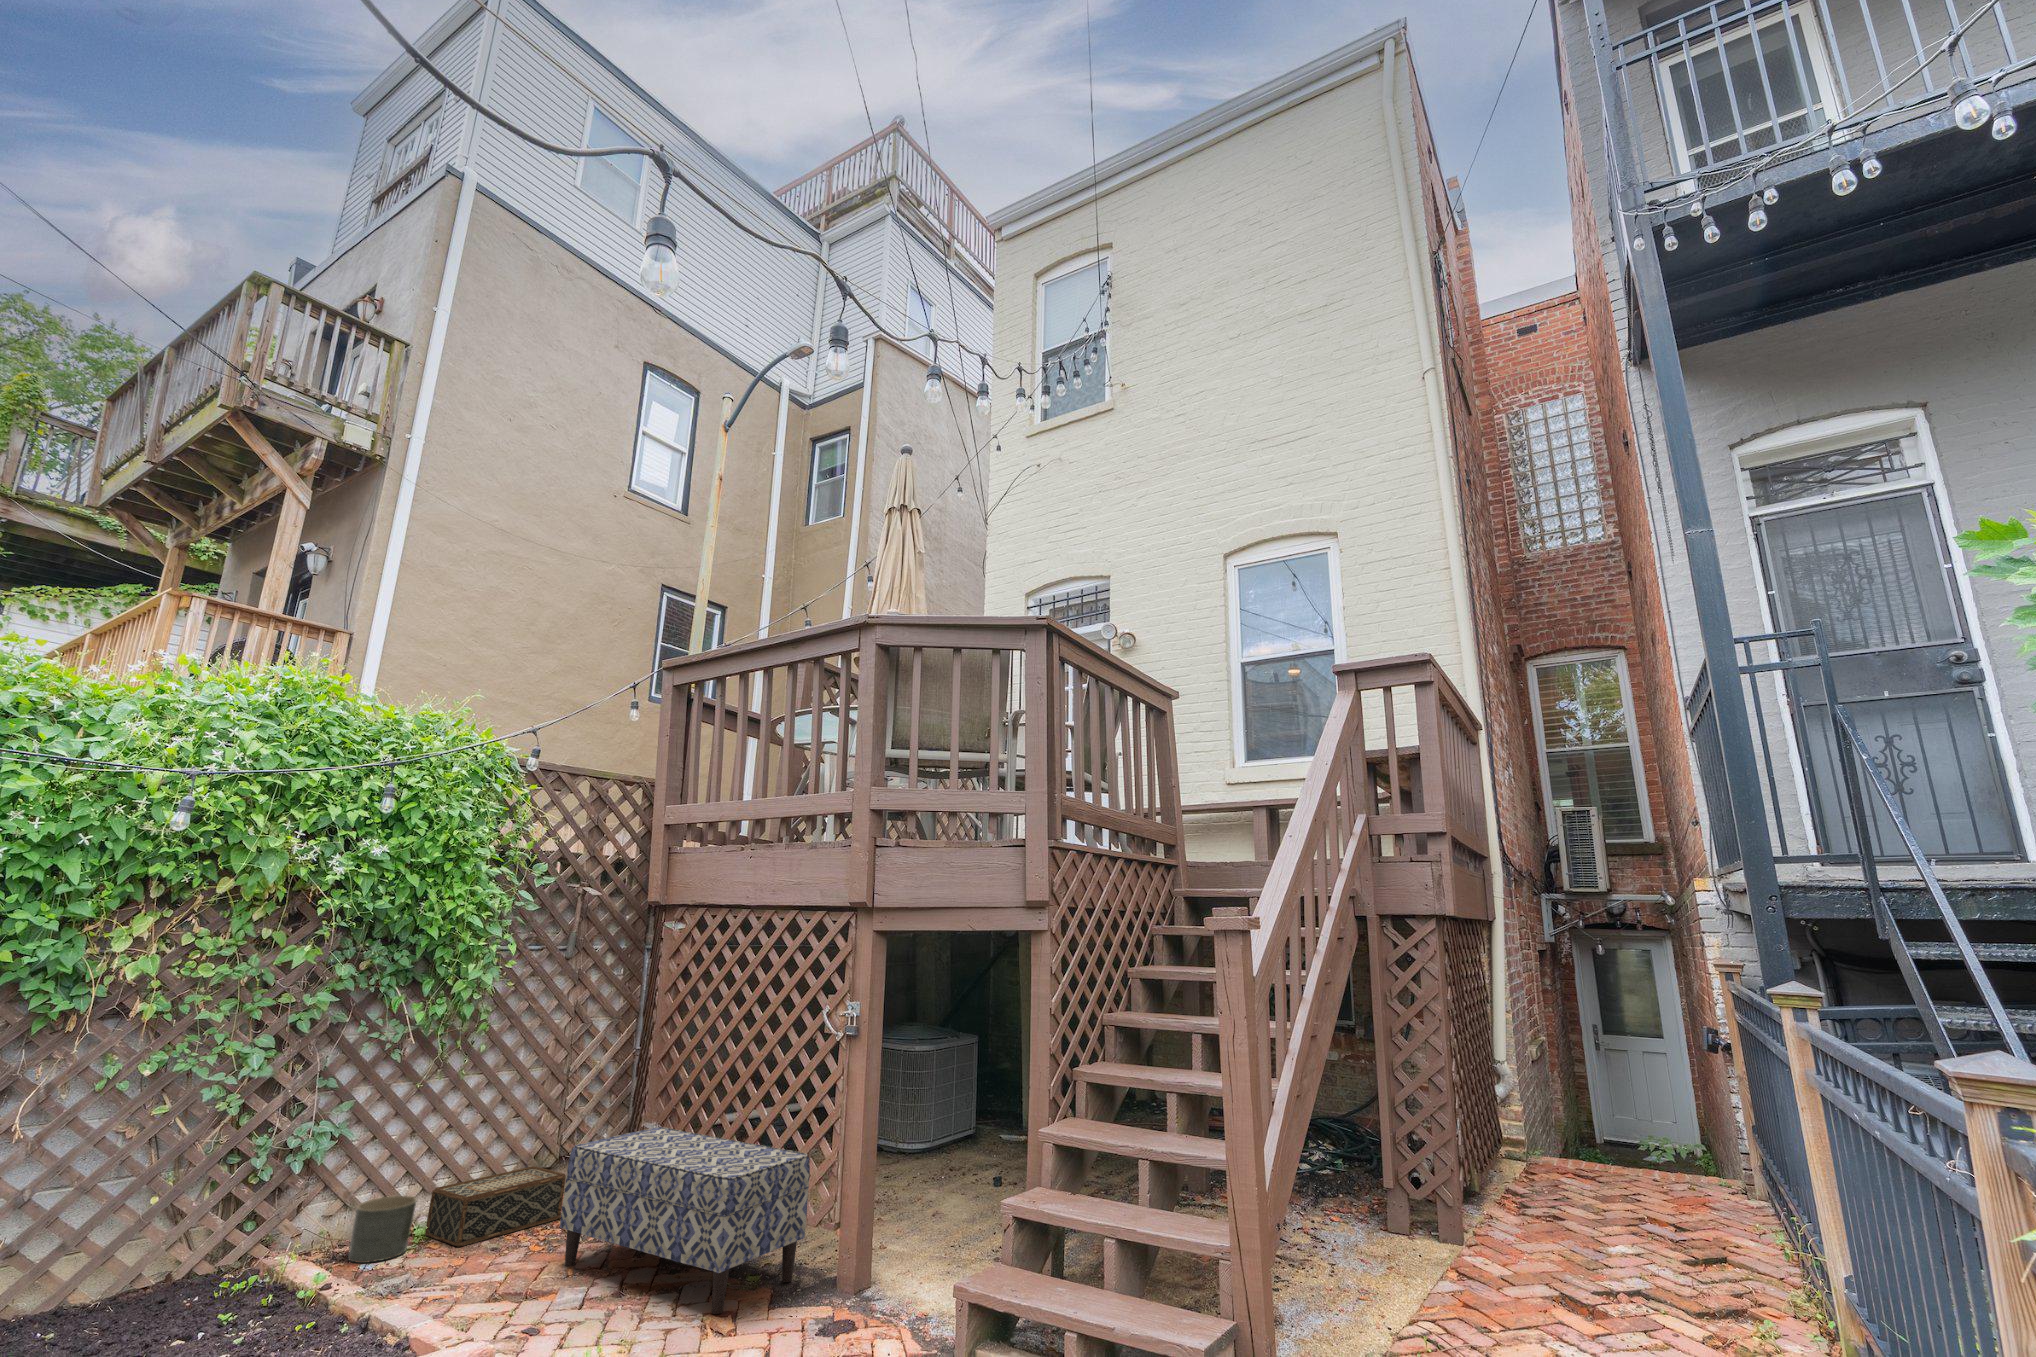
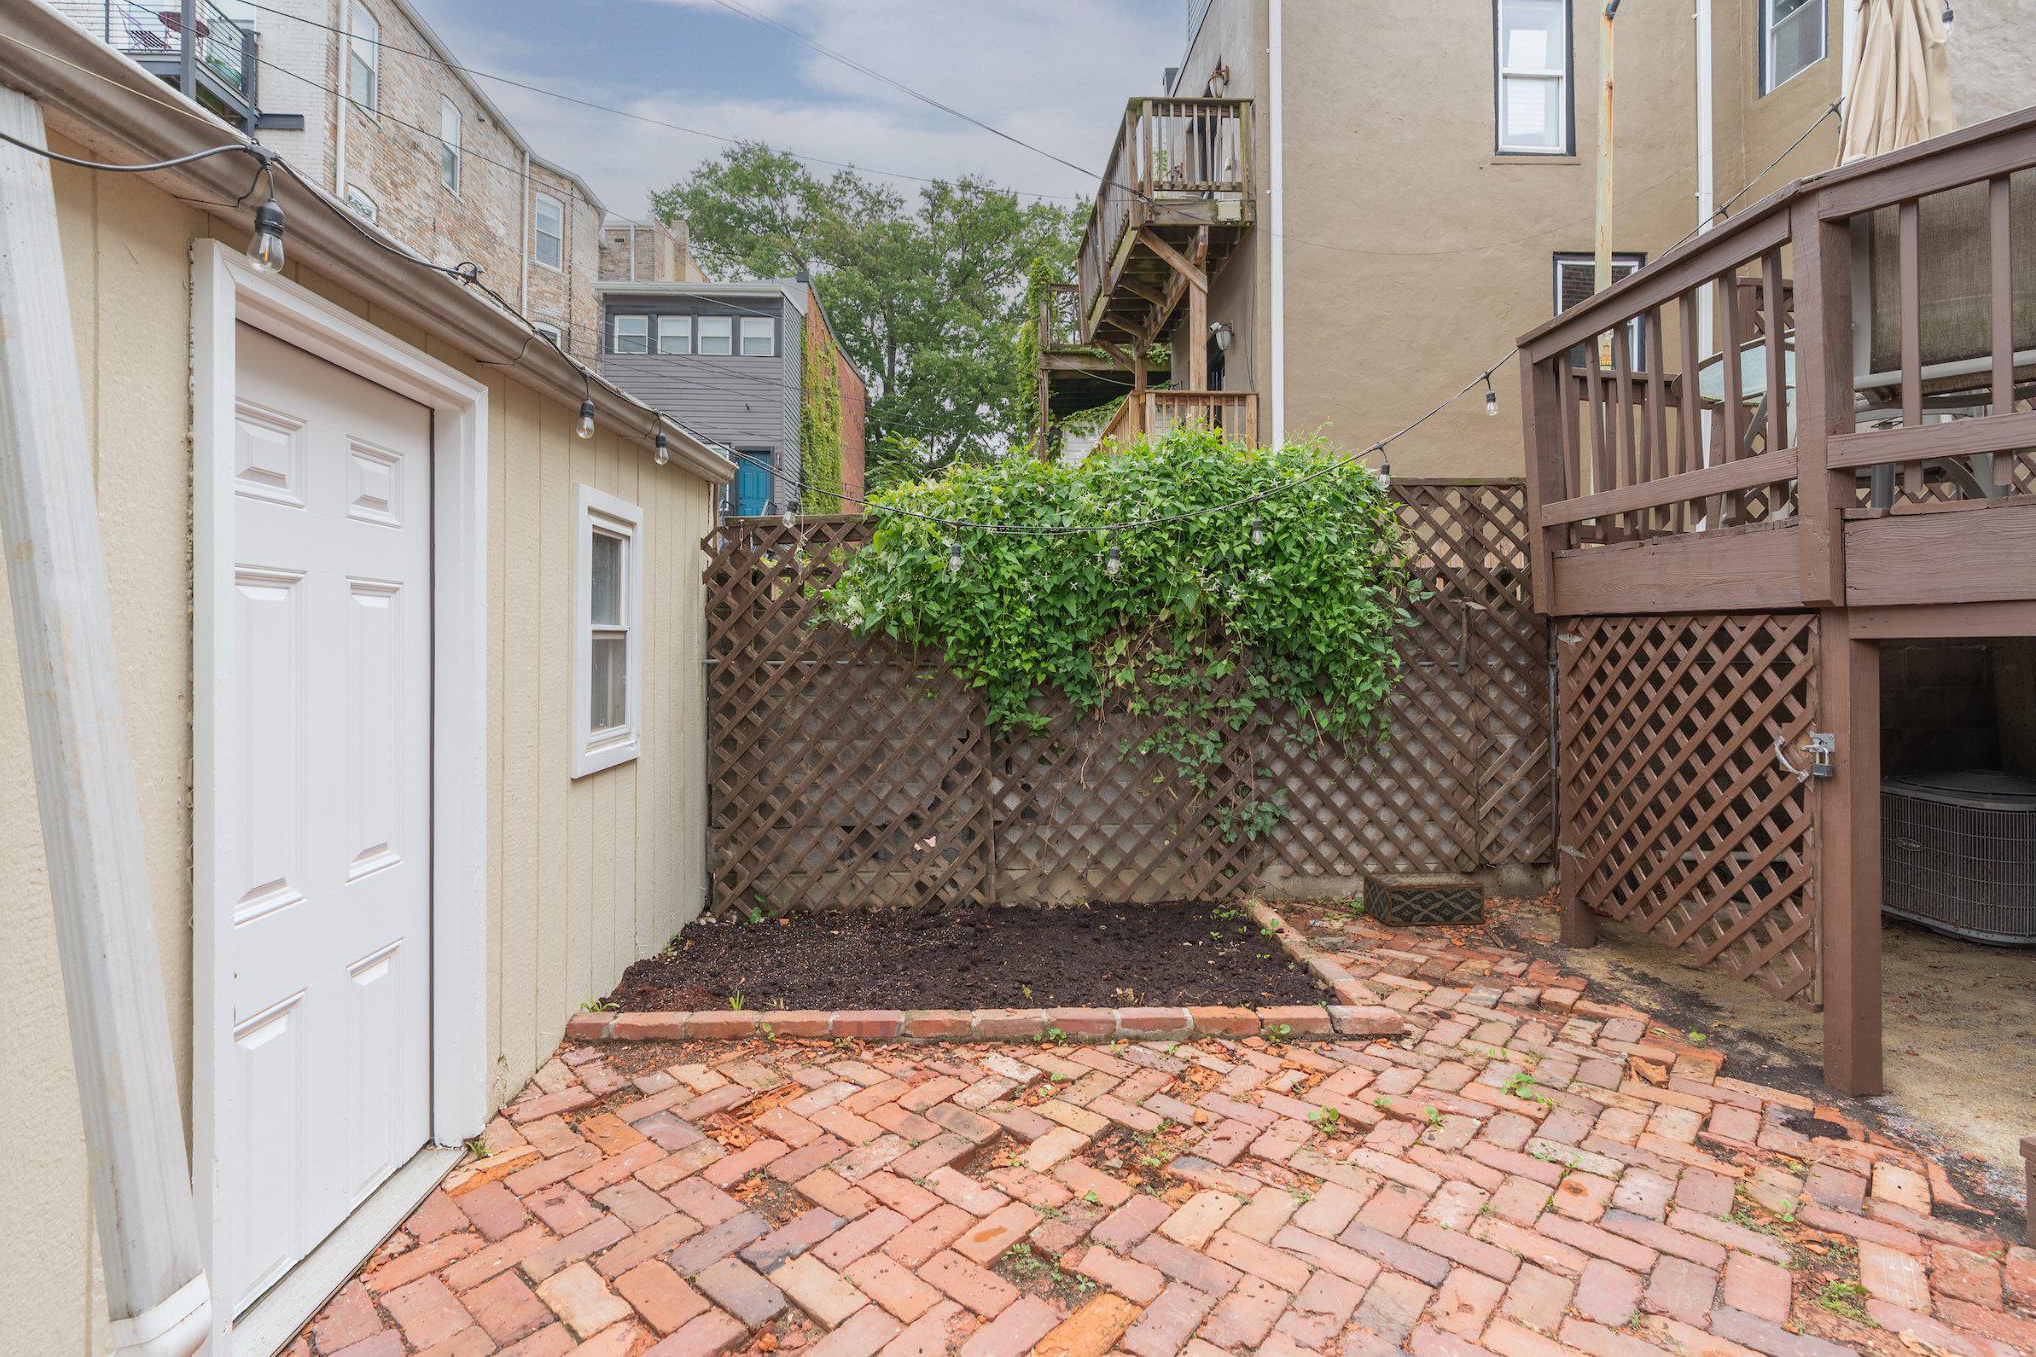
bench: present [560,1127,810,1314] -> none [1473,855,1769,1057]
planter: present [348,1196,417,1263] -> none [1304,872,1349,922]

